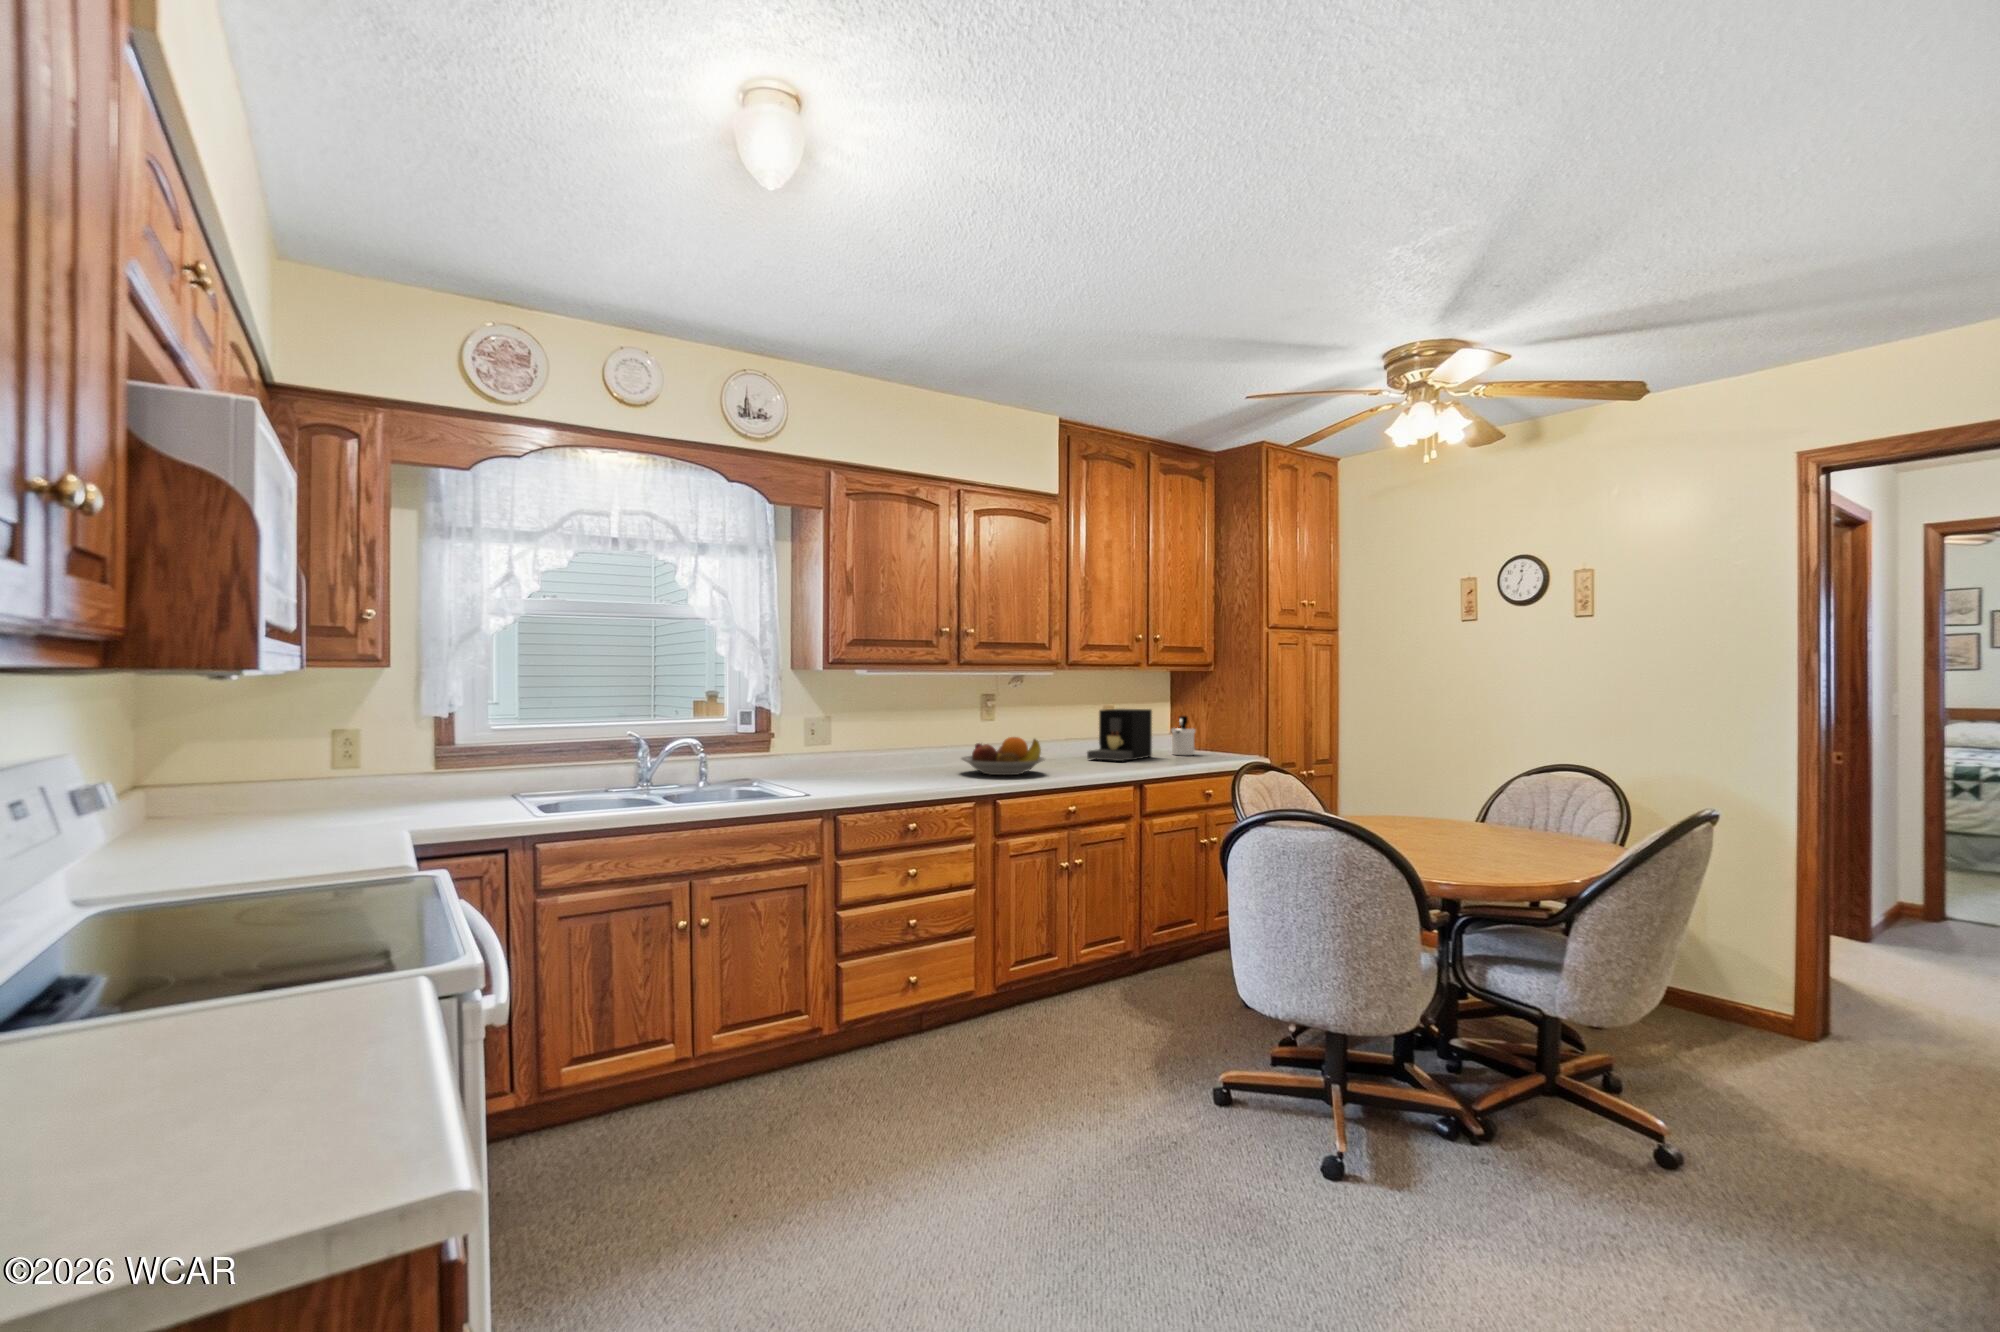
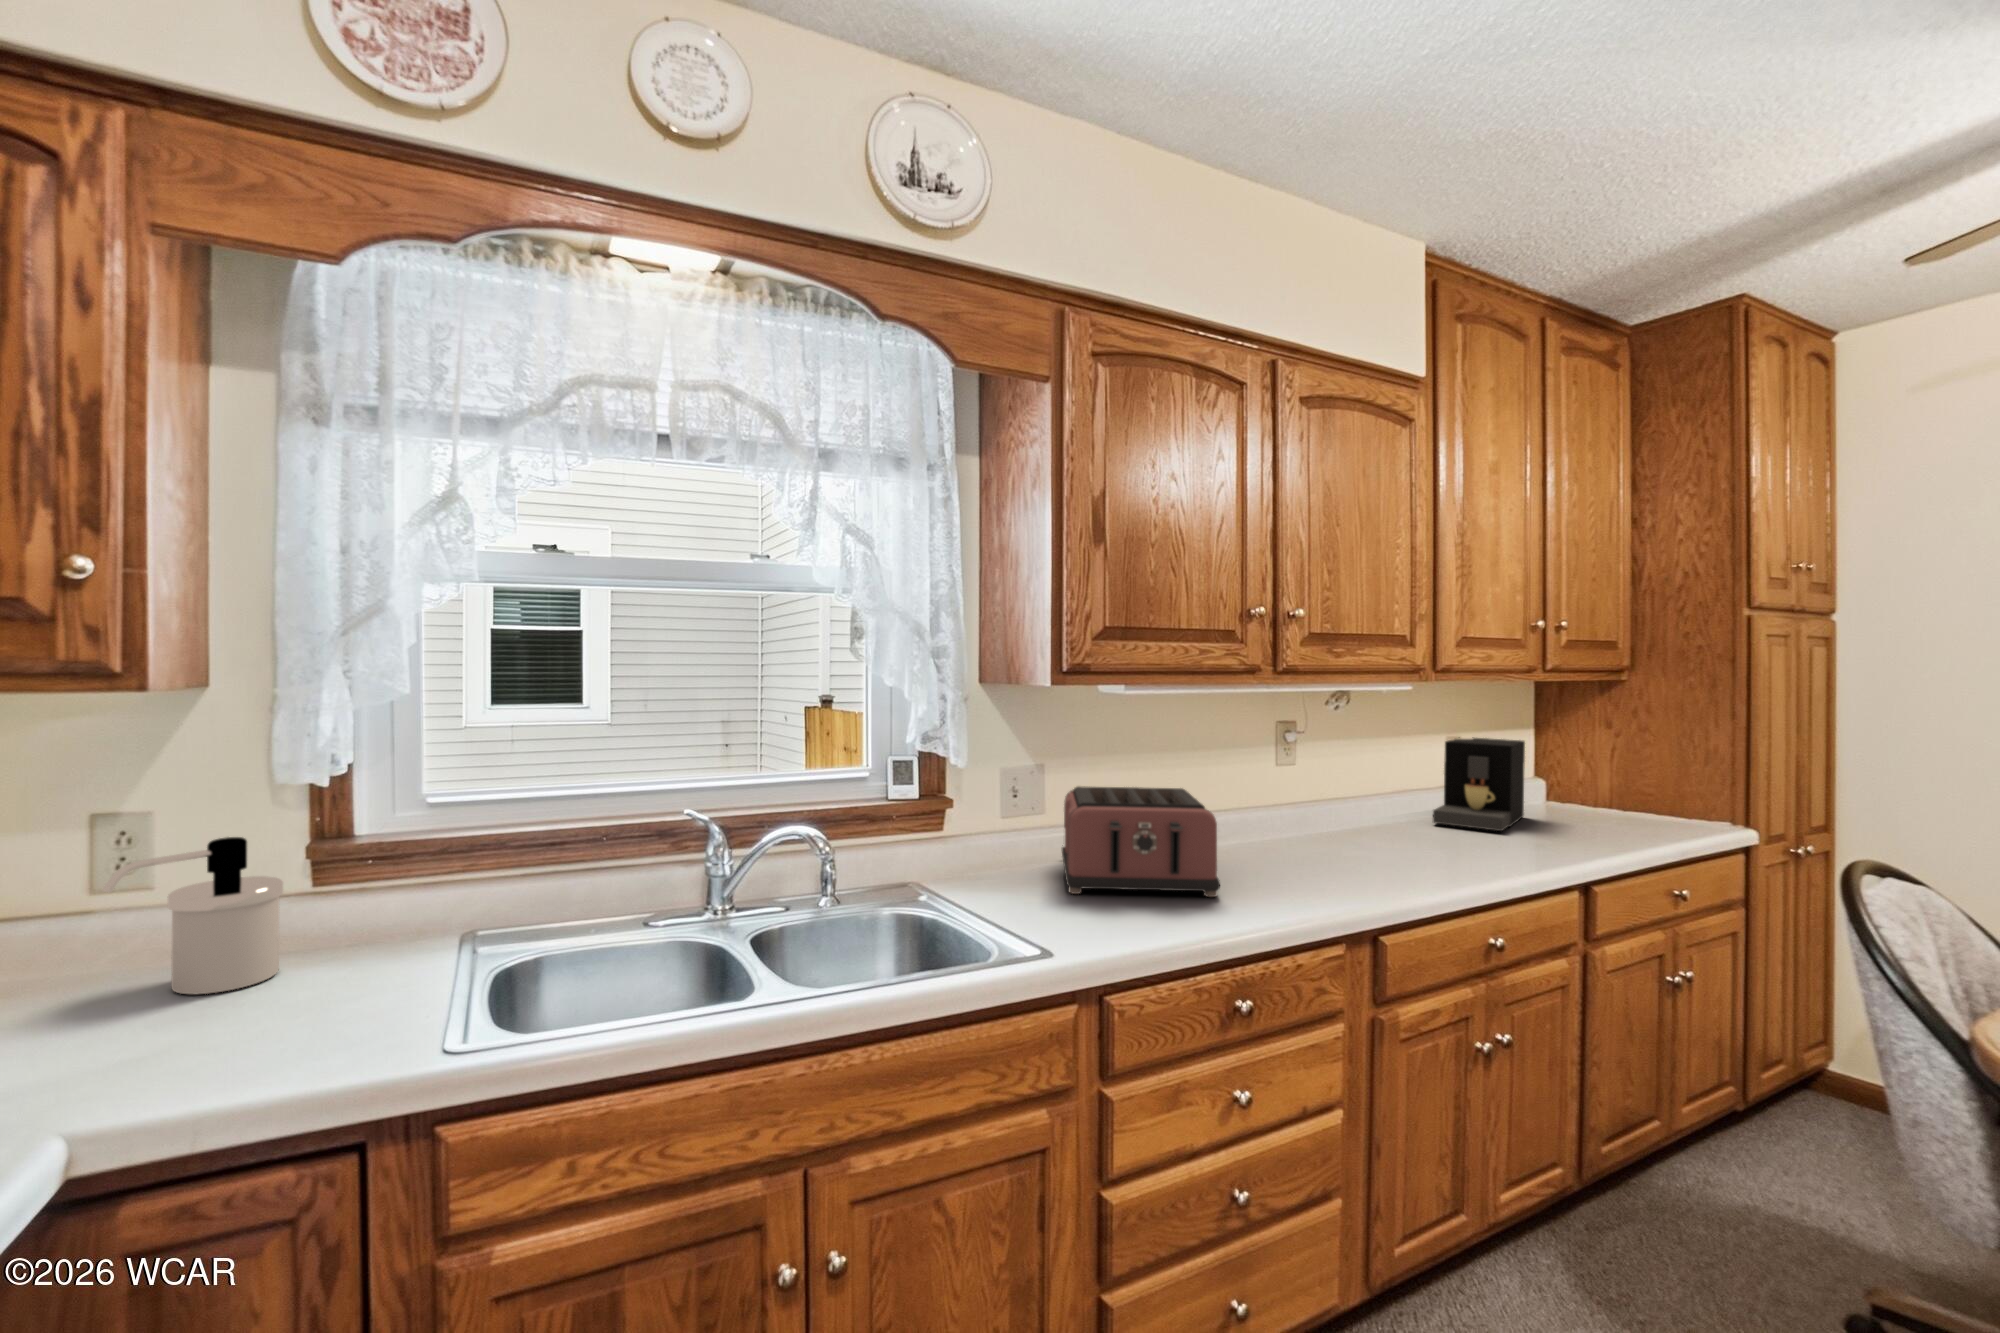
soap dispenser: present [1171,716,1195,755] -> present [102,837,283,994]
toaster: none [835,730,918,781] -> present [1062,786,1220,897]
fruit bowl: present [961,737,1045,775] -> none [1268,803,1432,876]

